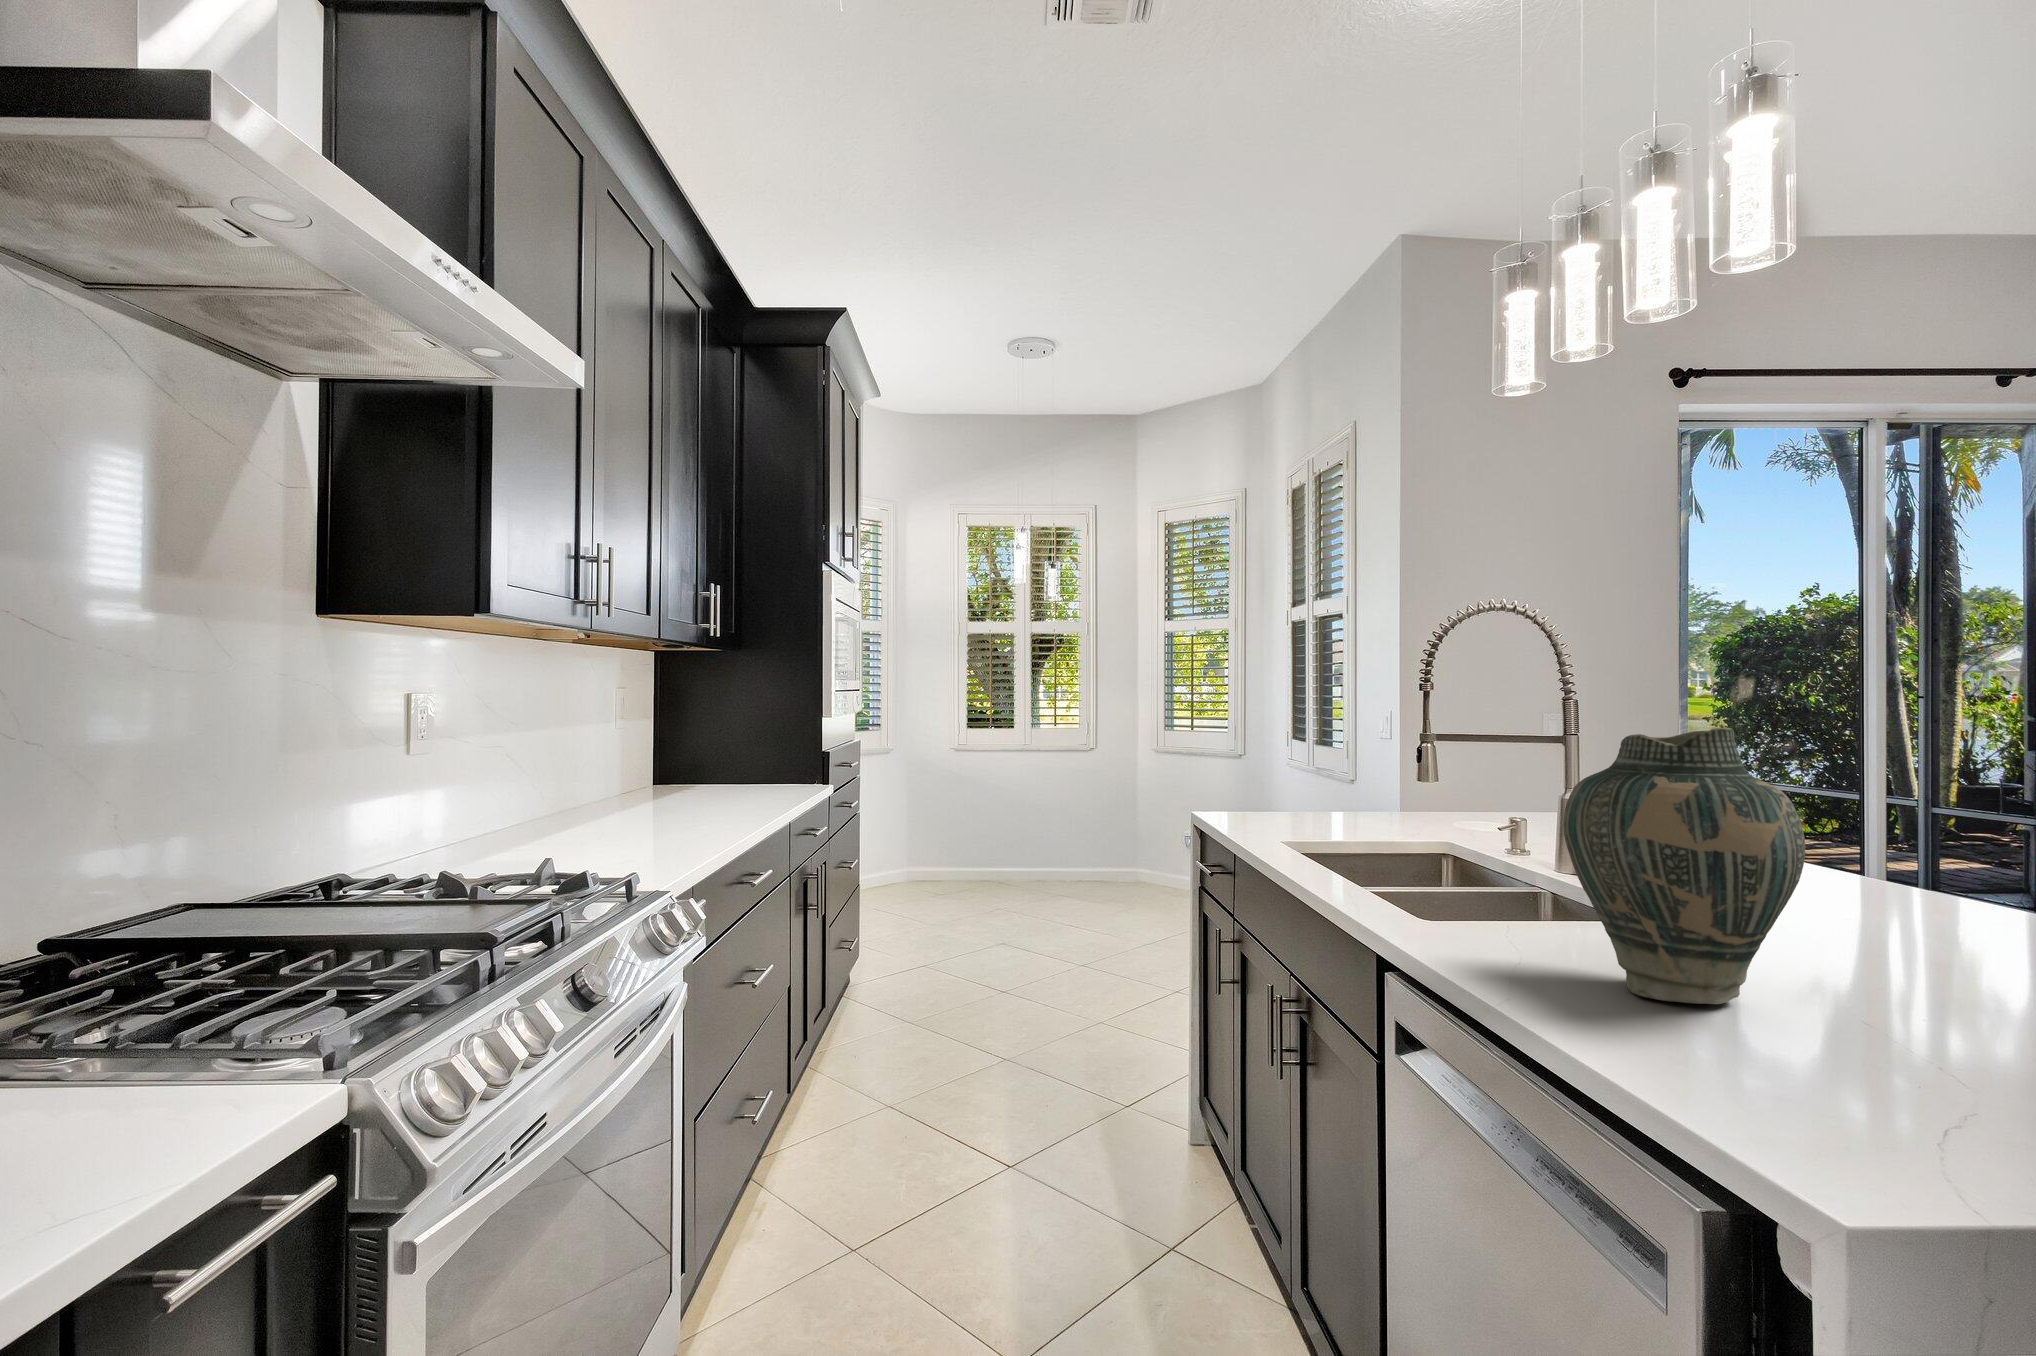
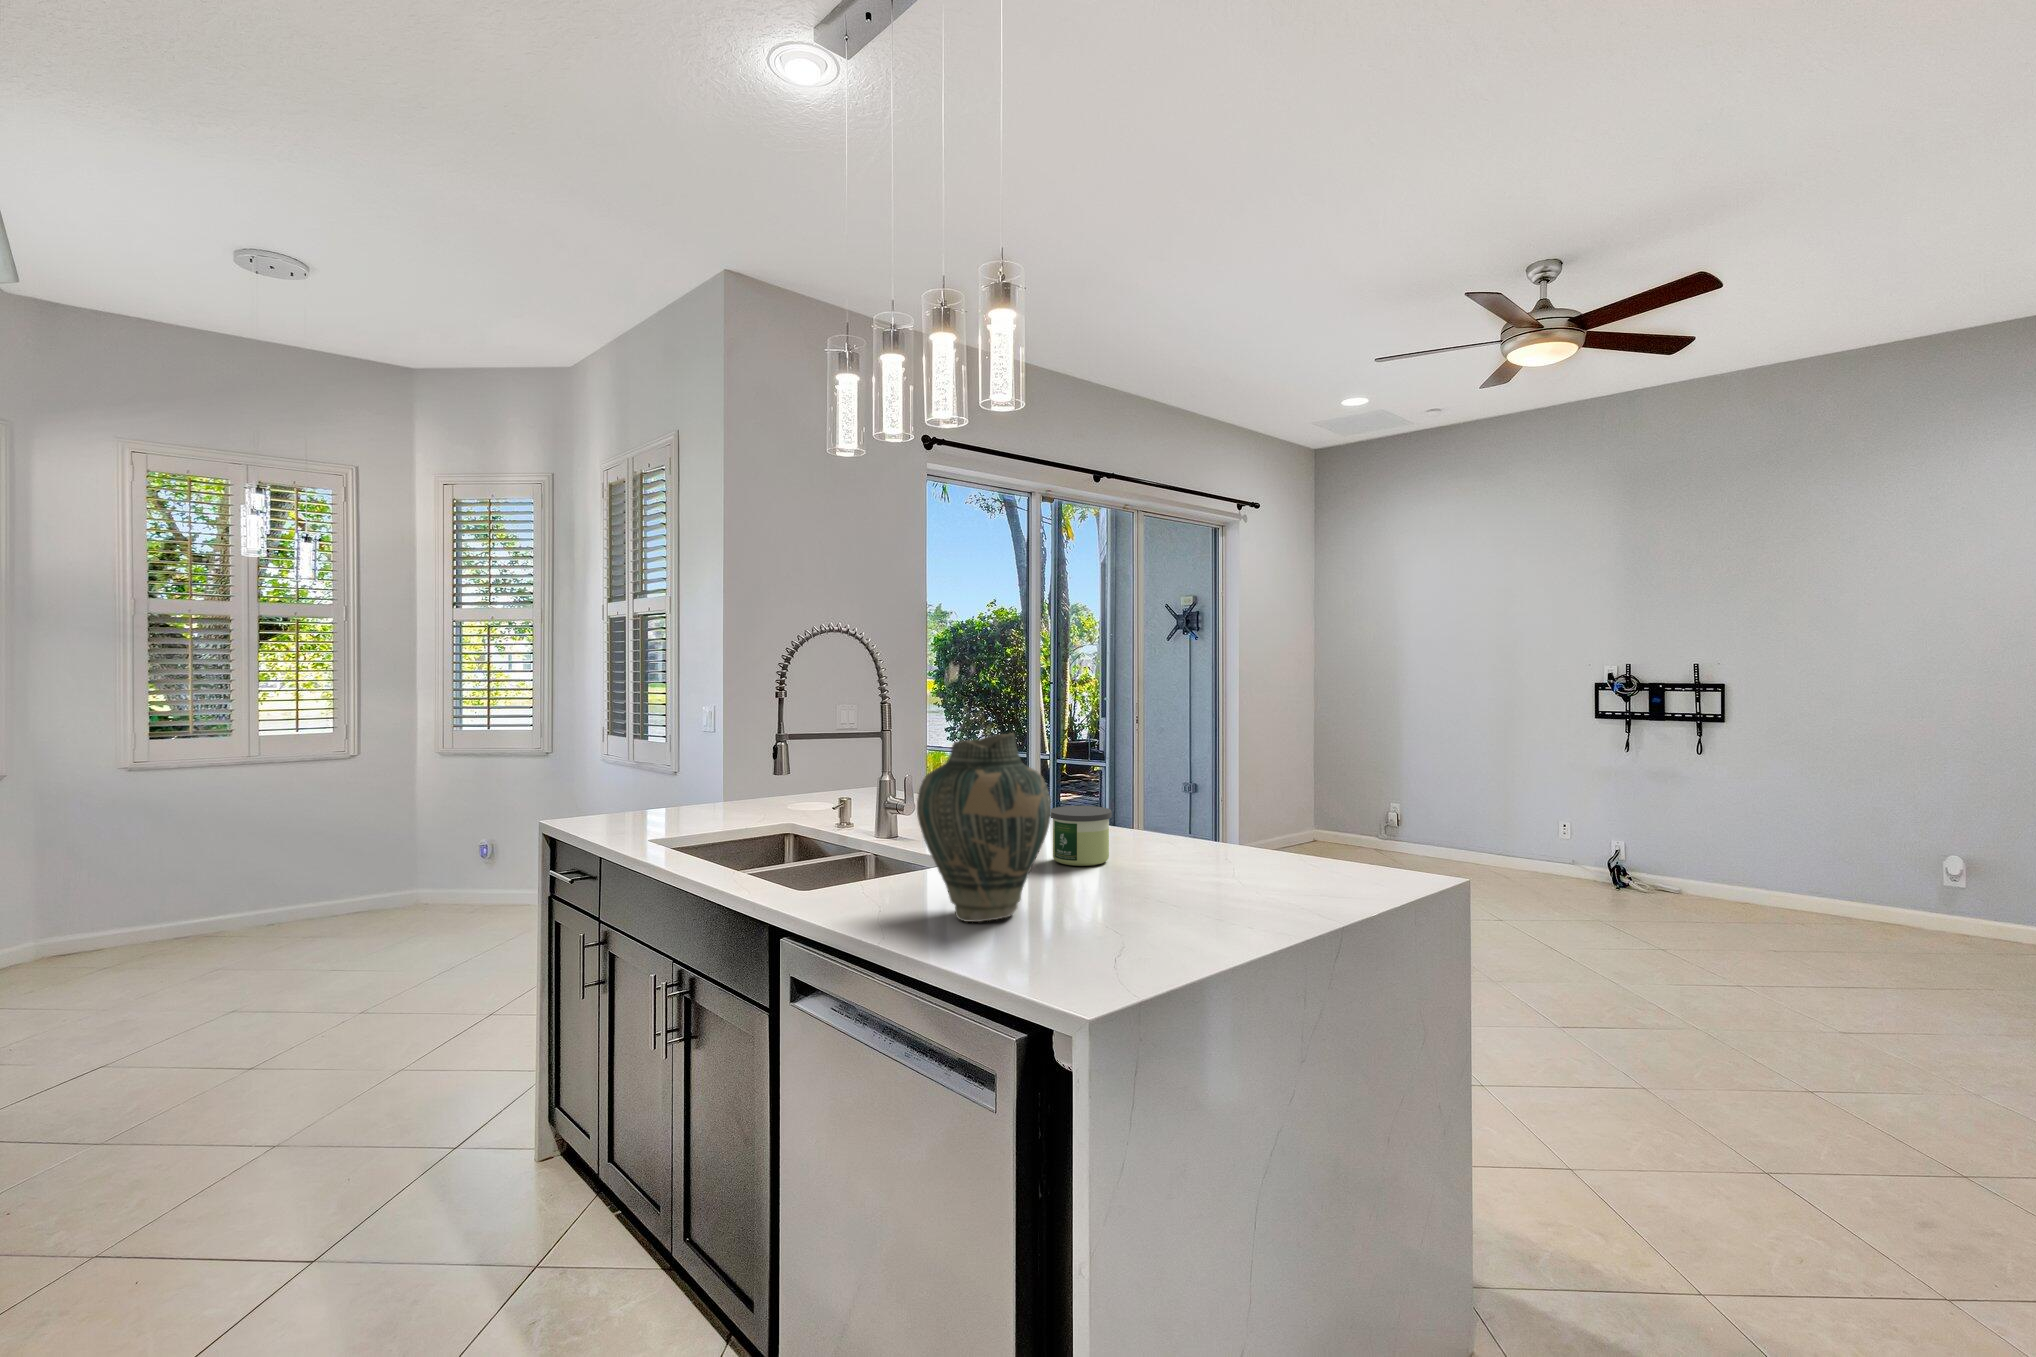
candle: none [1839,860,1977,962] -> present [1051,806,1112,866]

